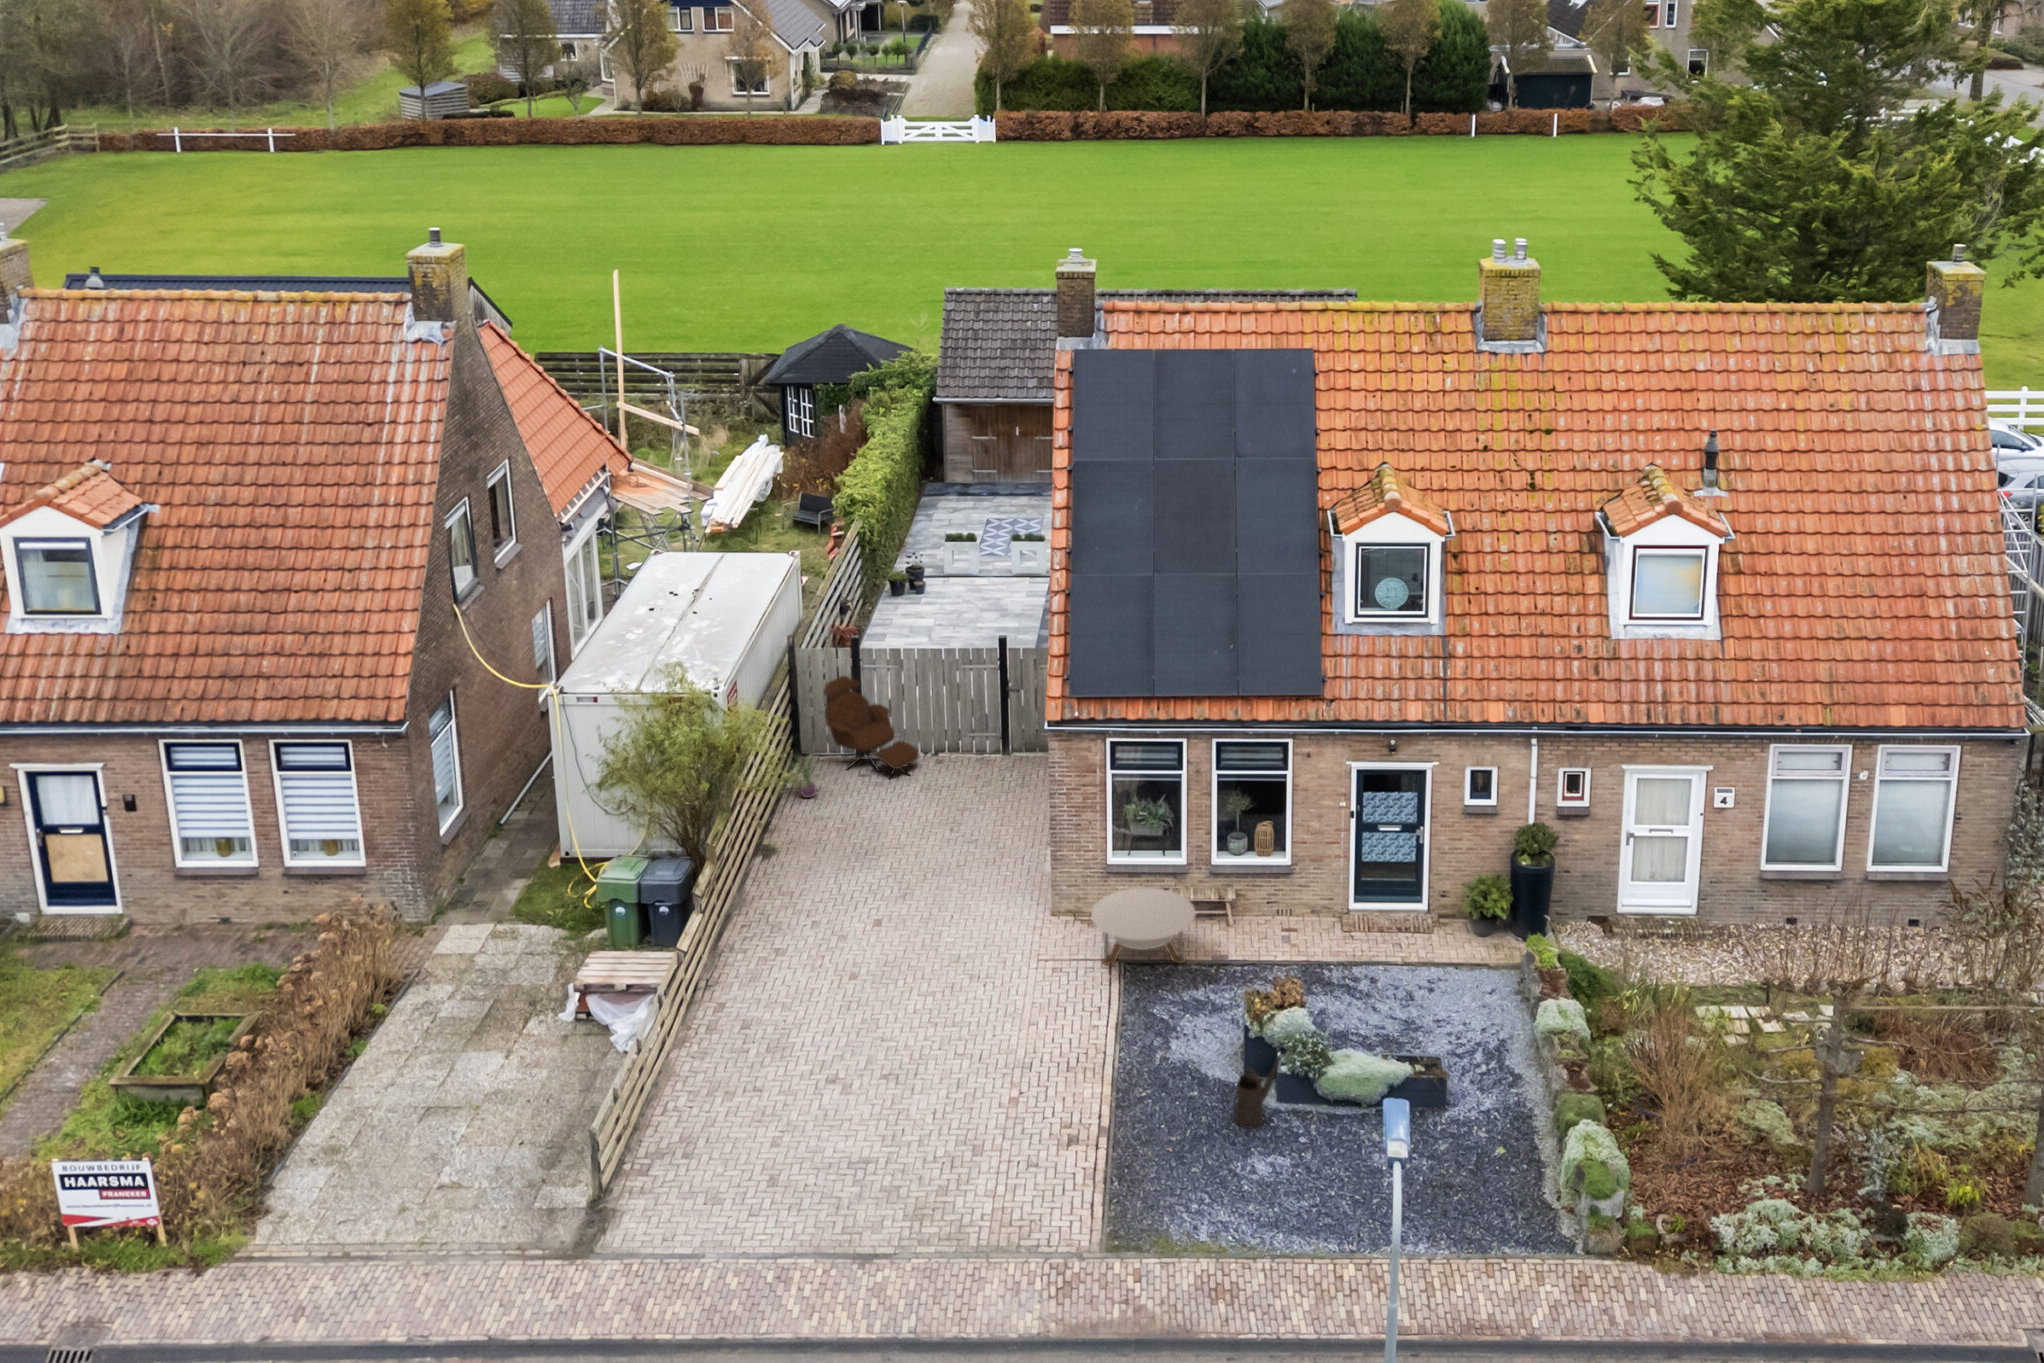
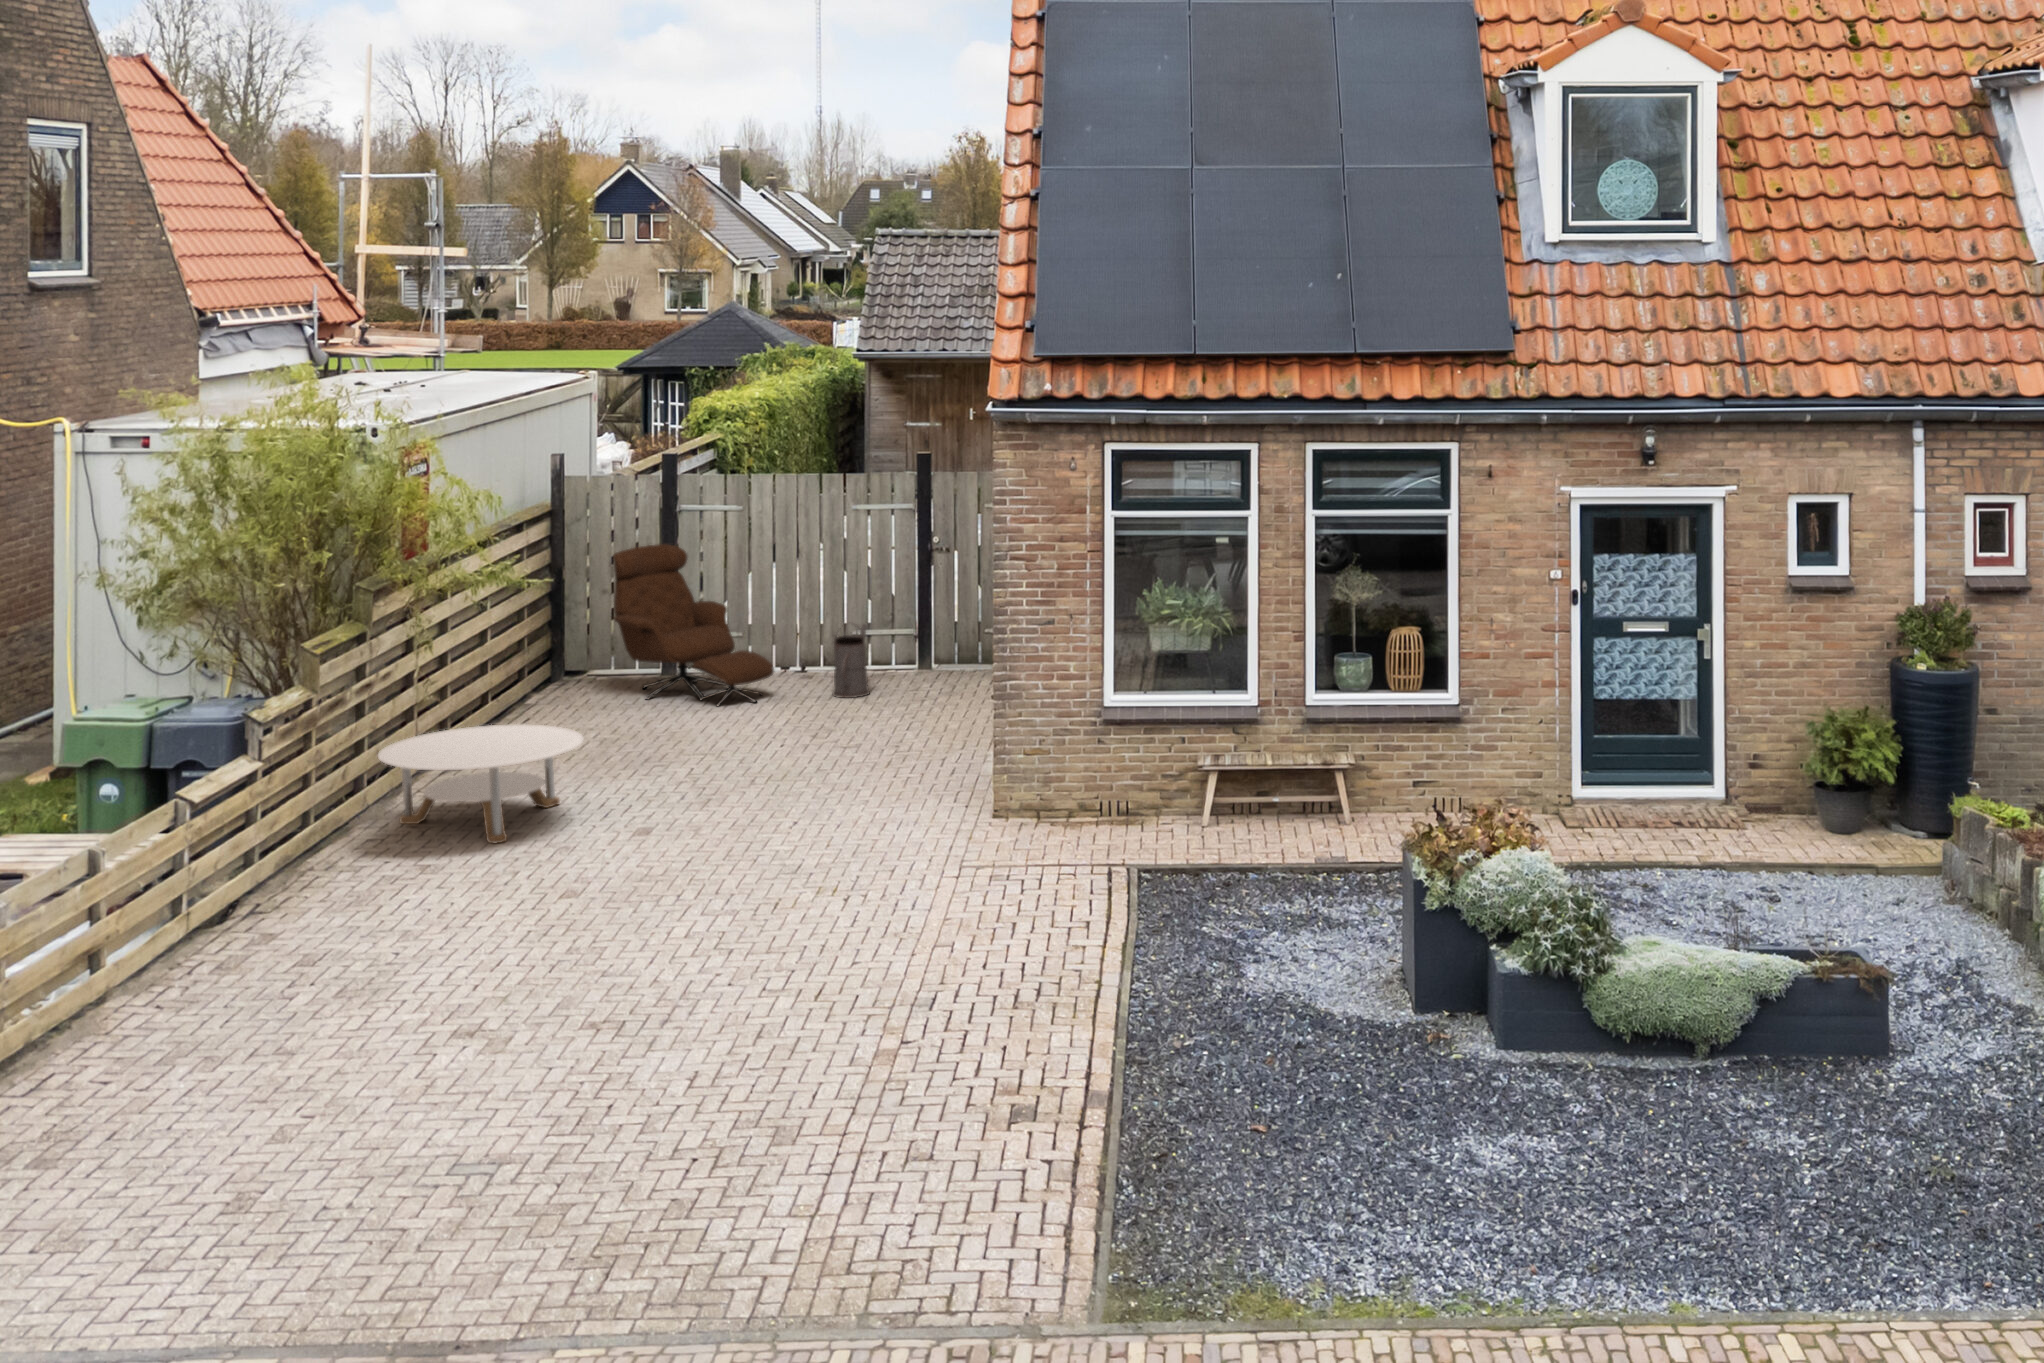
decorative plant: present [796,760,822,798] -> none [512,642,610,725]
round table: present [1091,888,1196,965] -> present [378,724,583,843]
watering can: present [1233,1057,1281,1129] -> present [833,625,870,698]

